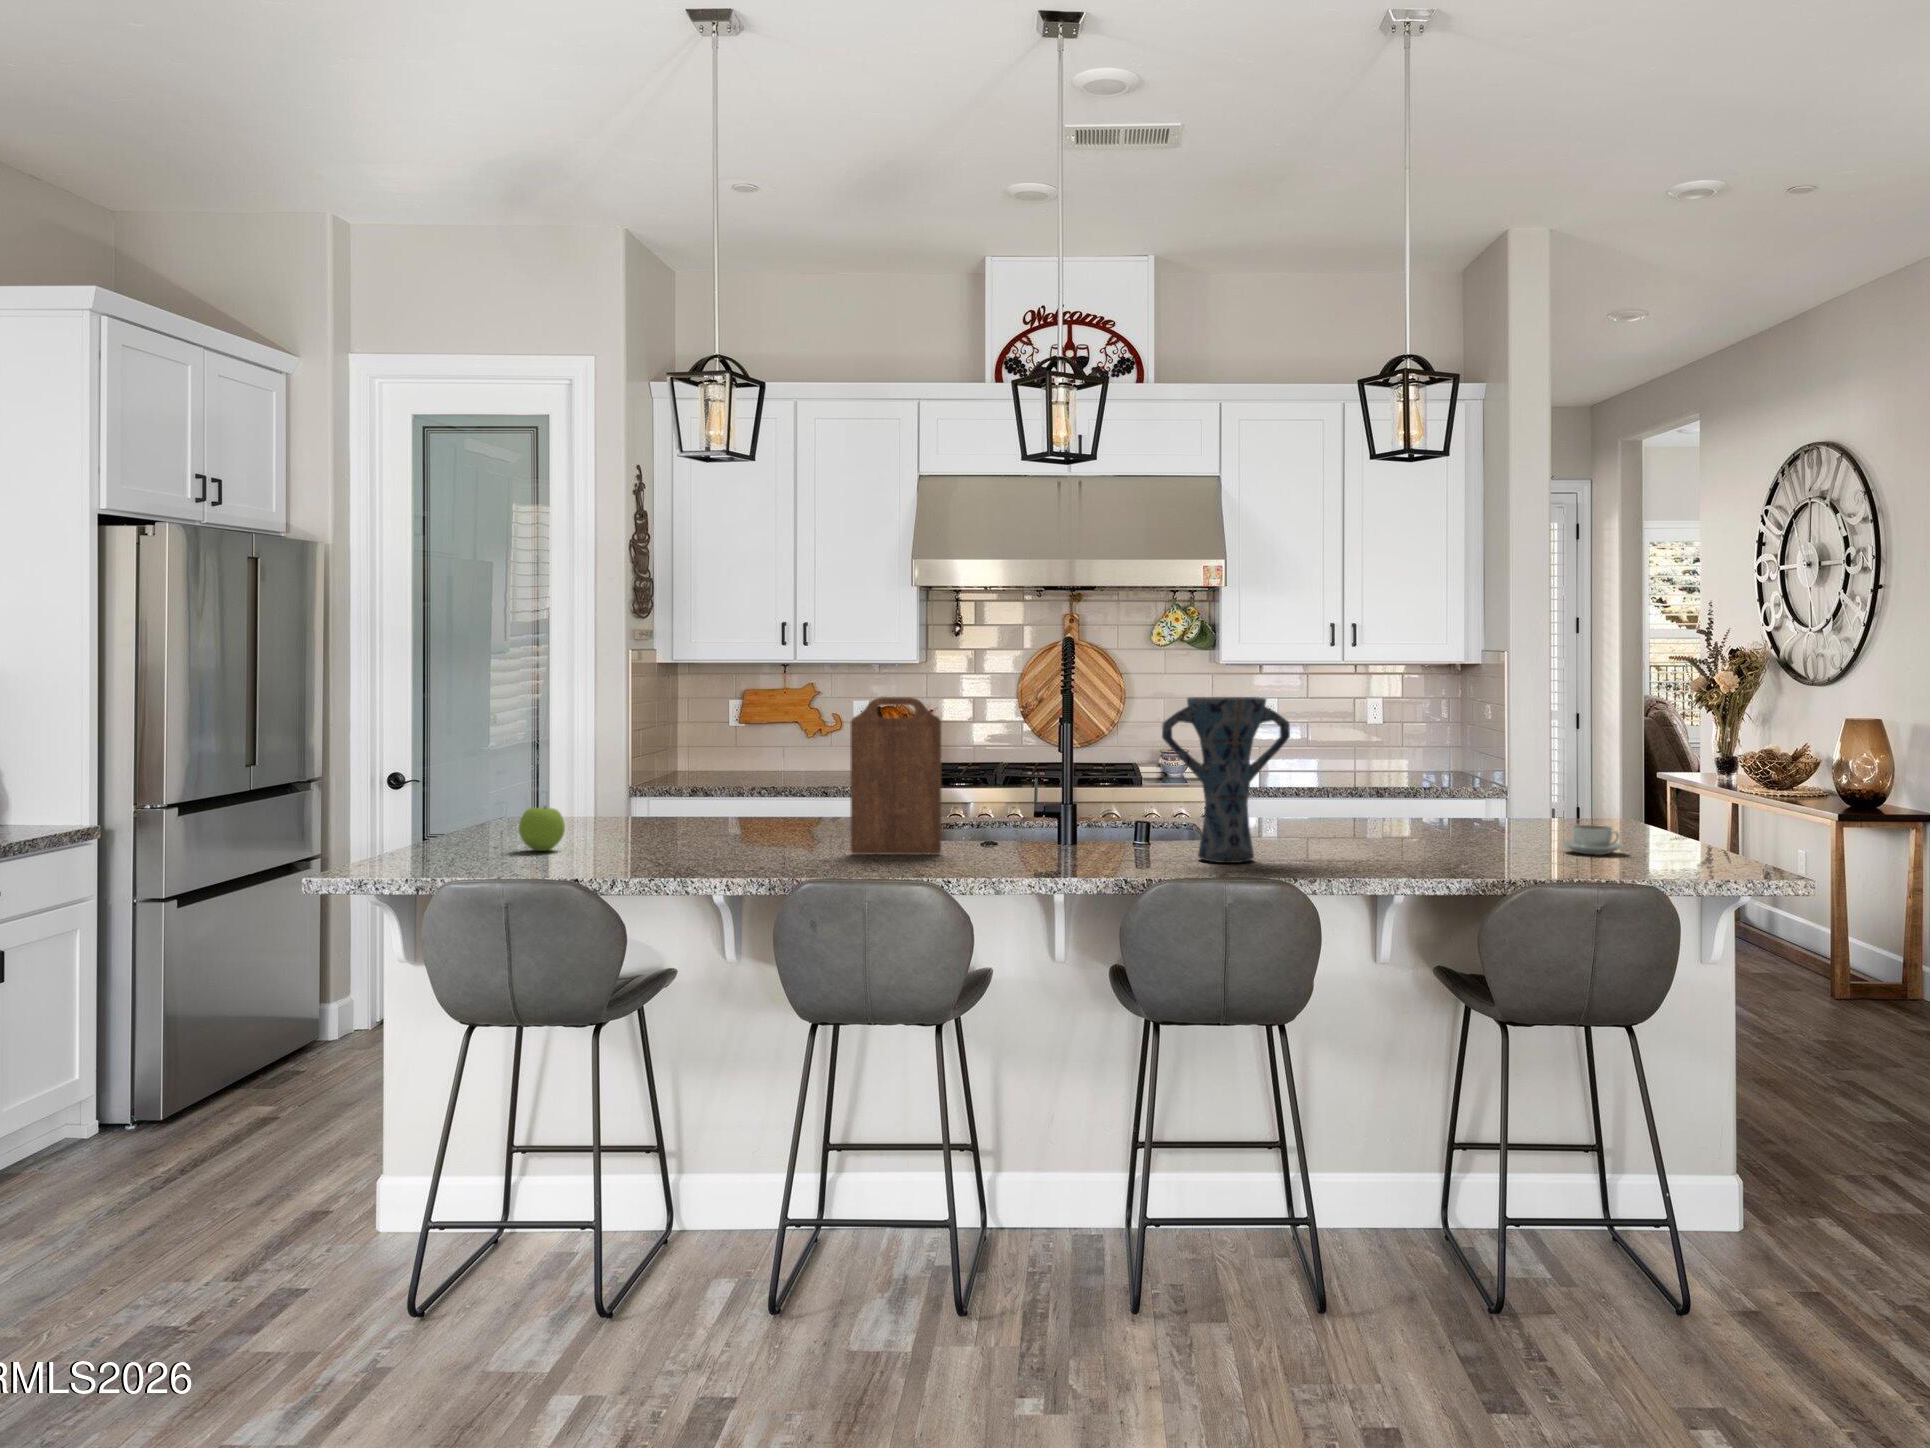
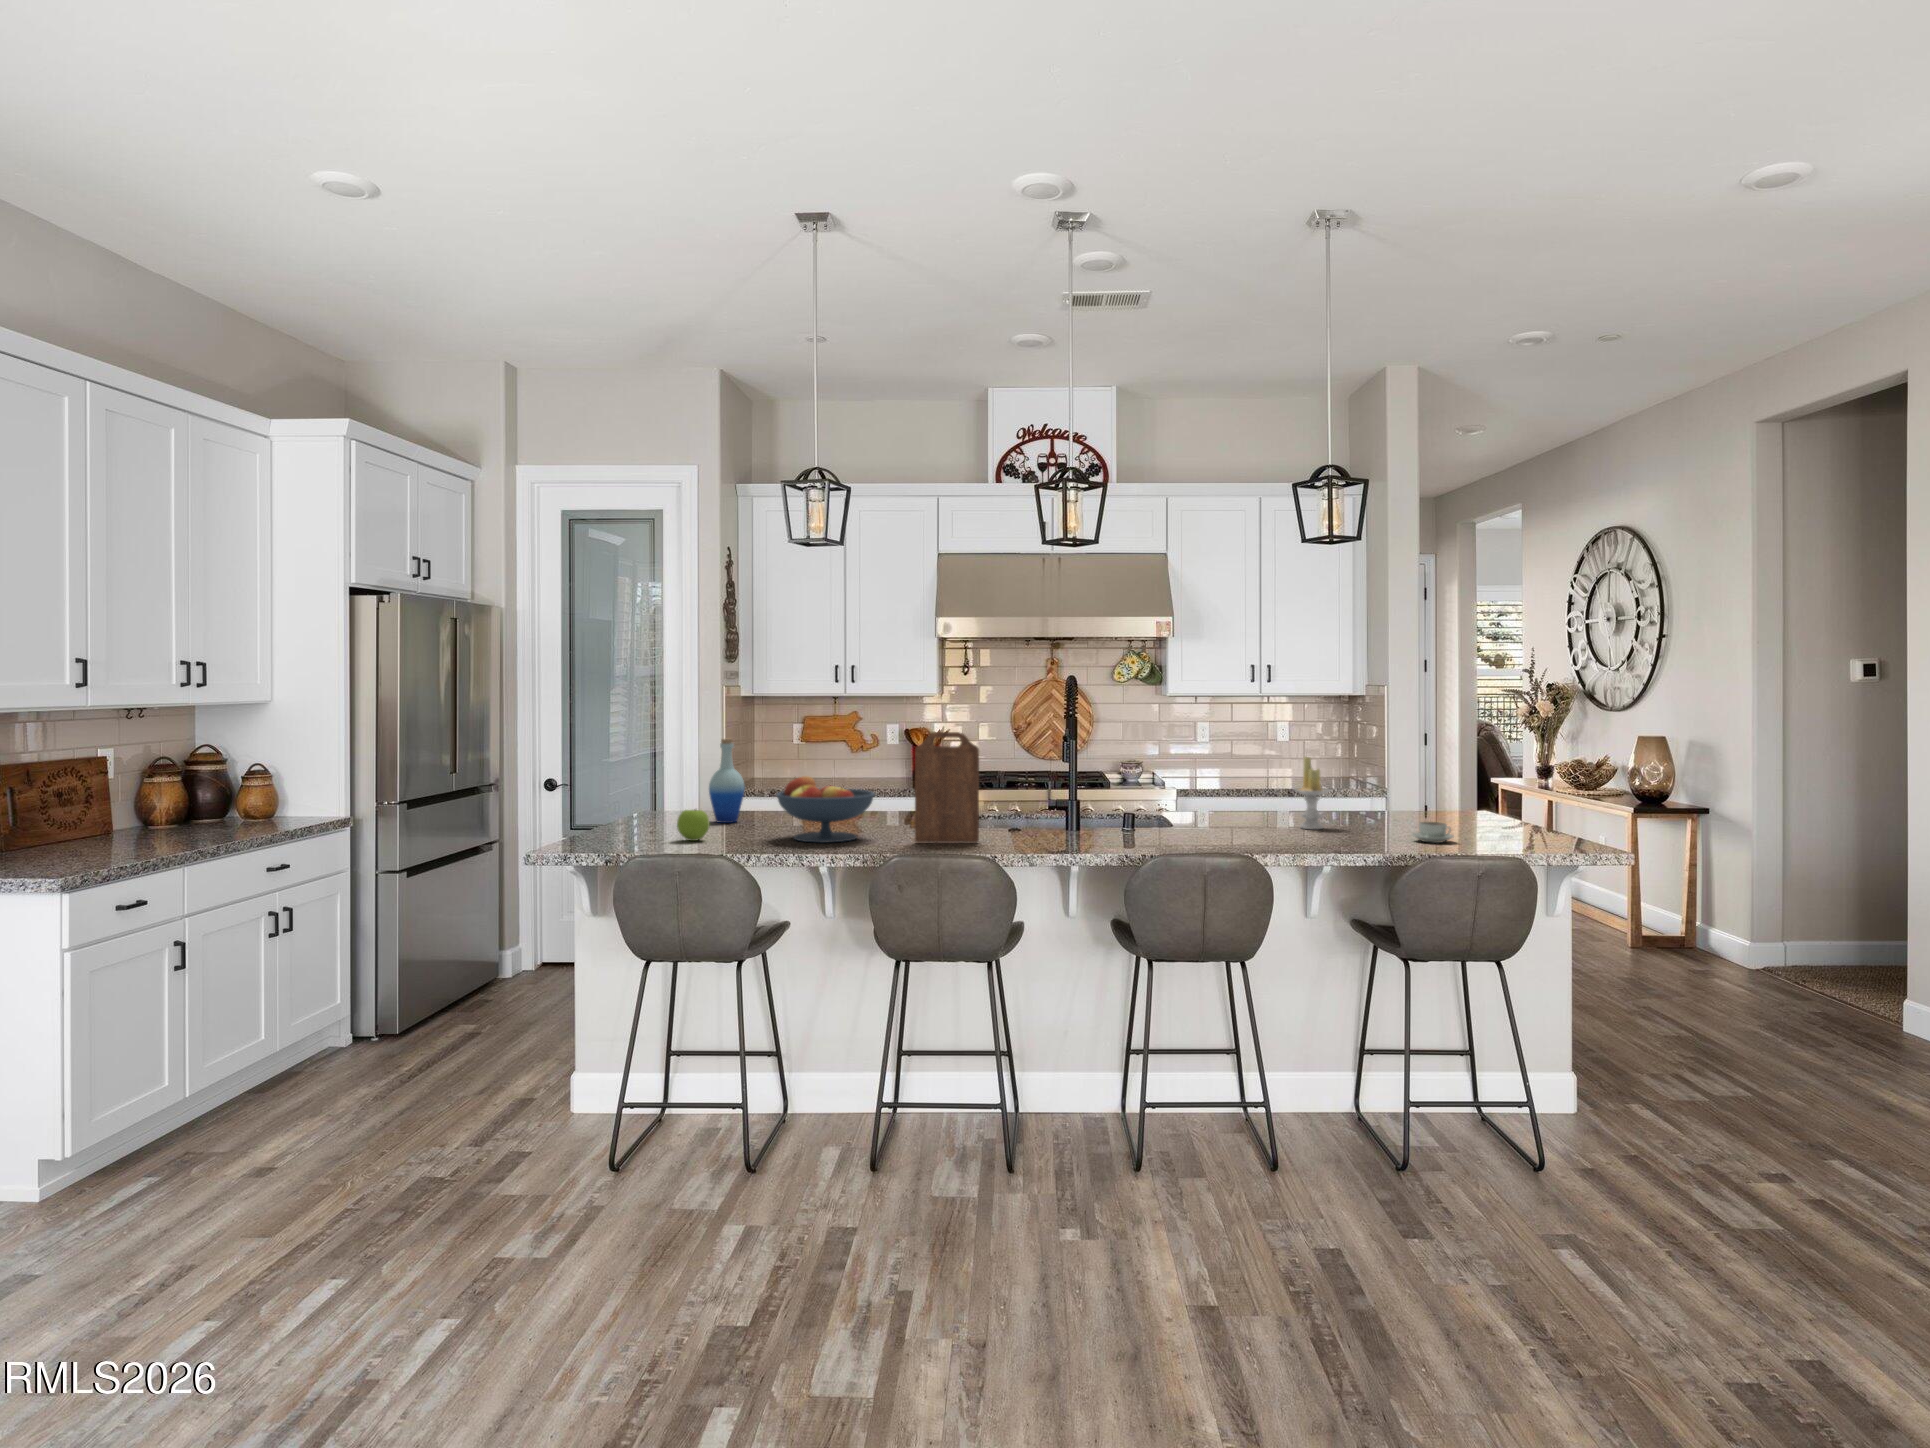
vase: present [1162,697,1290,863] -> none [1135,732,1224,849]
bottle: none [579,713,629,828] -> present [709,739,745,823]
candle: none [1389,734,1444,837] -> present [1294,757,1330,829]
fruit bowl: none [657,761,797,854] -> present [776,776,875,843]

